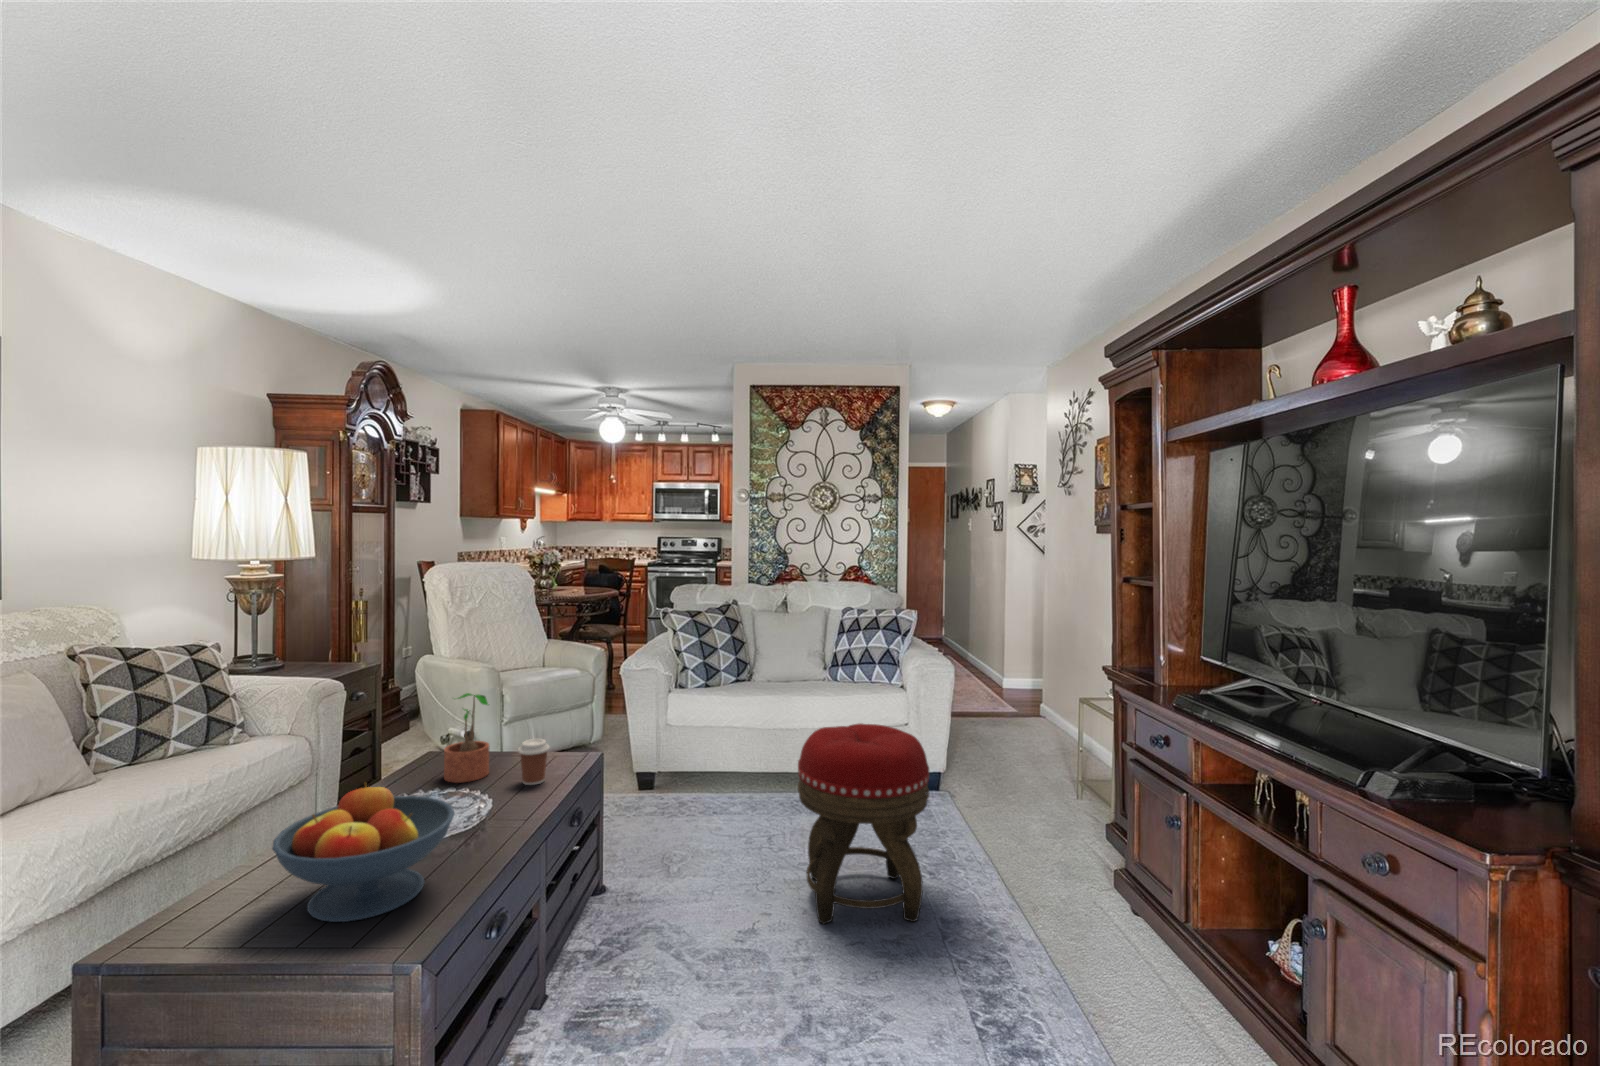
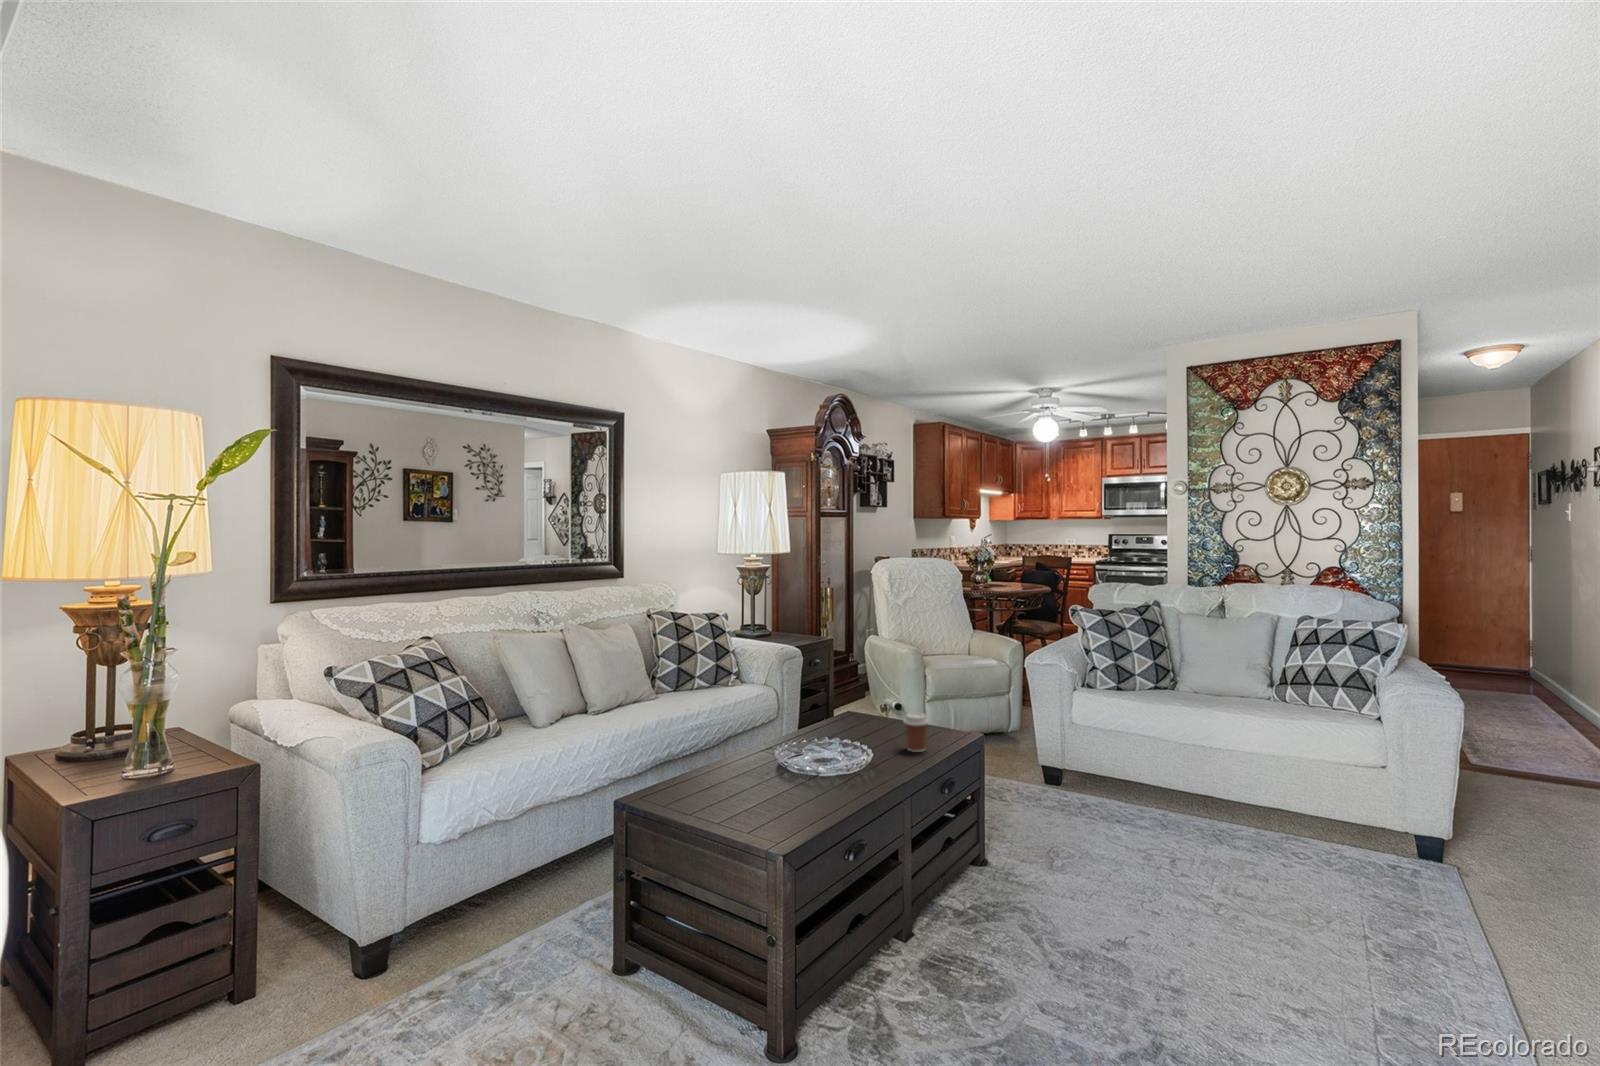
potted plant: present [444,693,489,783] -> none [851,667,886,740]
footstool: present [798,724,929,924] -> none [1184,749,1367,1001]
fruit bowl: present [272,784,455,922] -> none [717,721,831,818]

